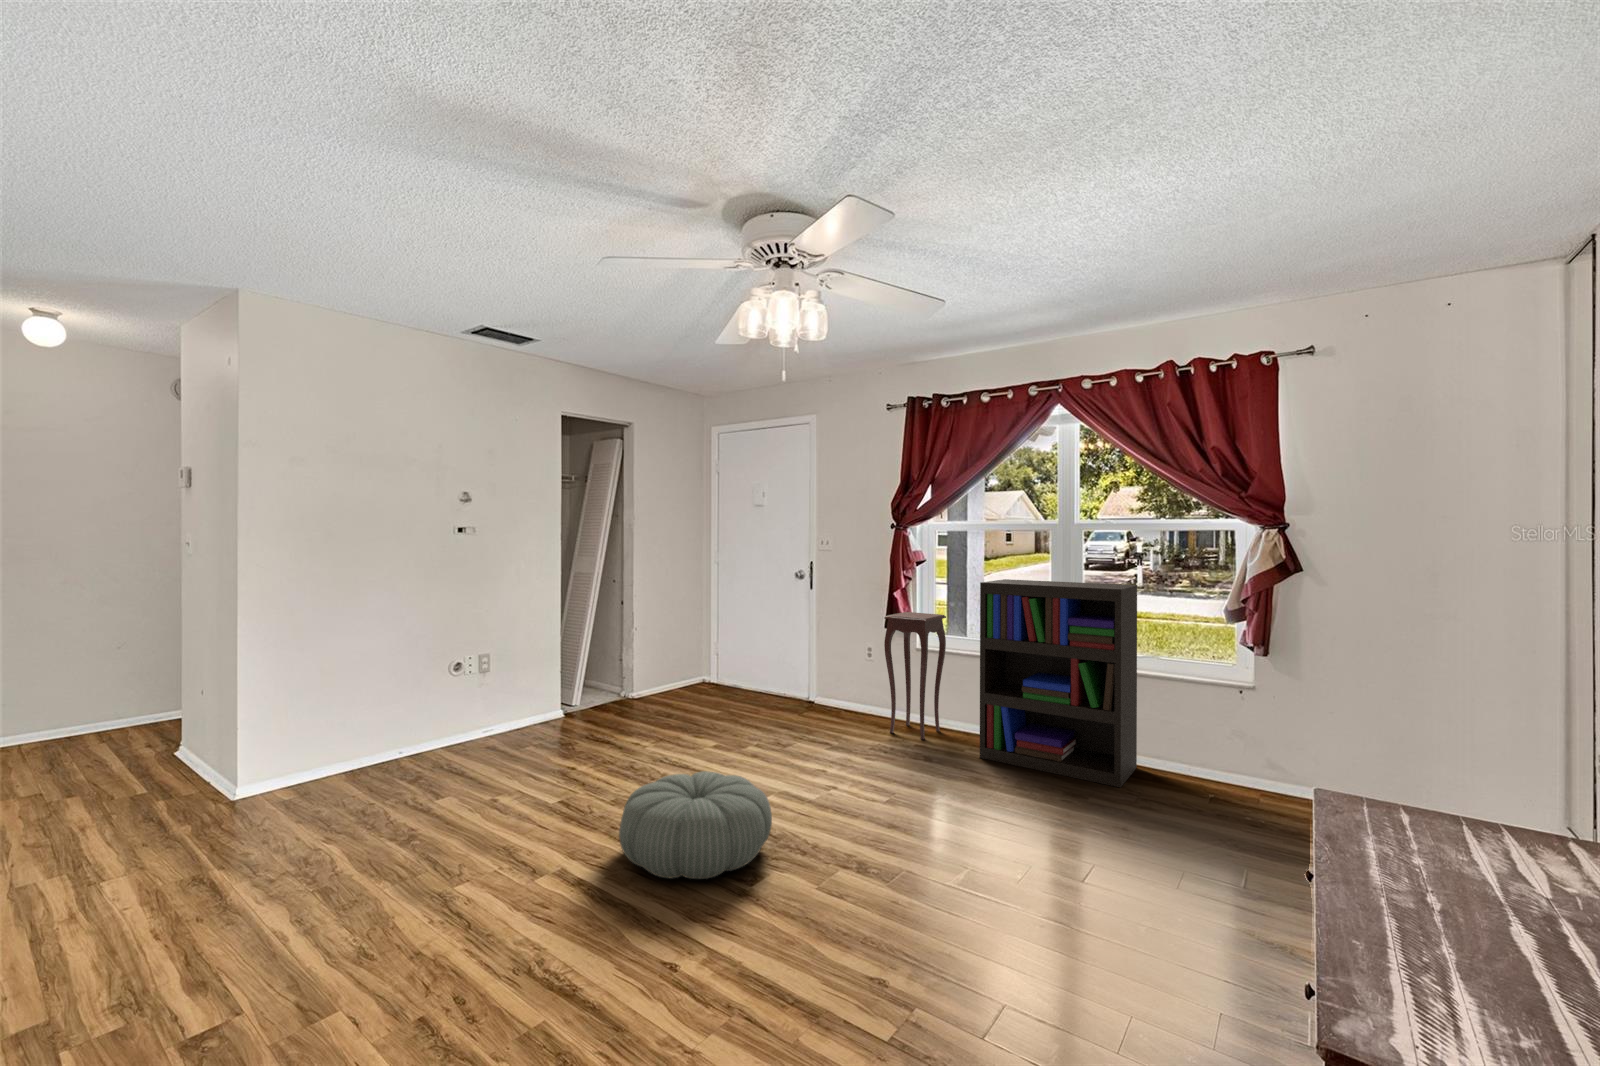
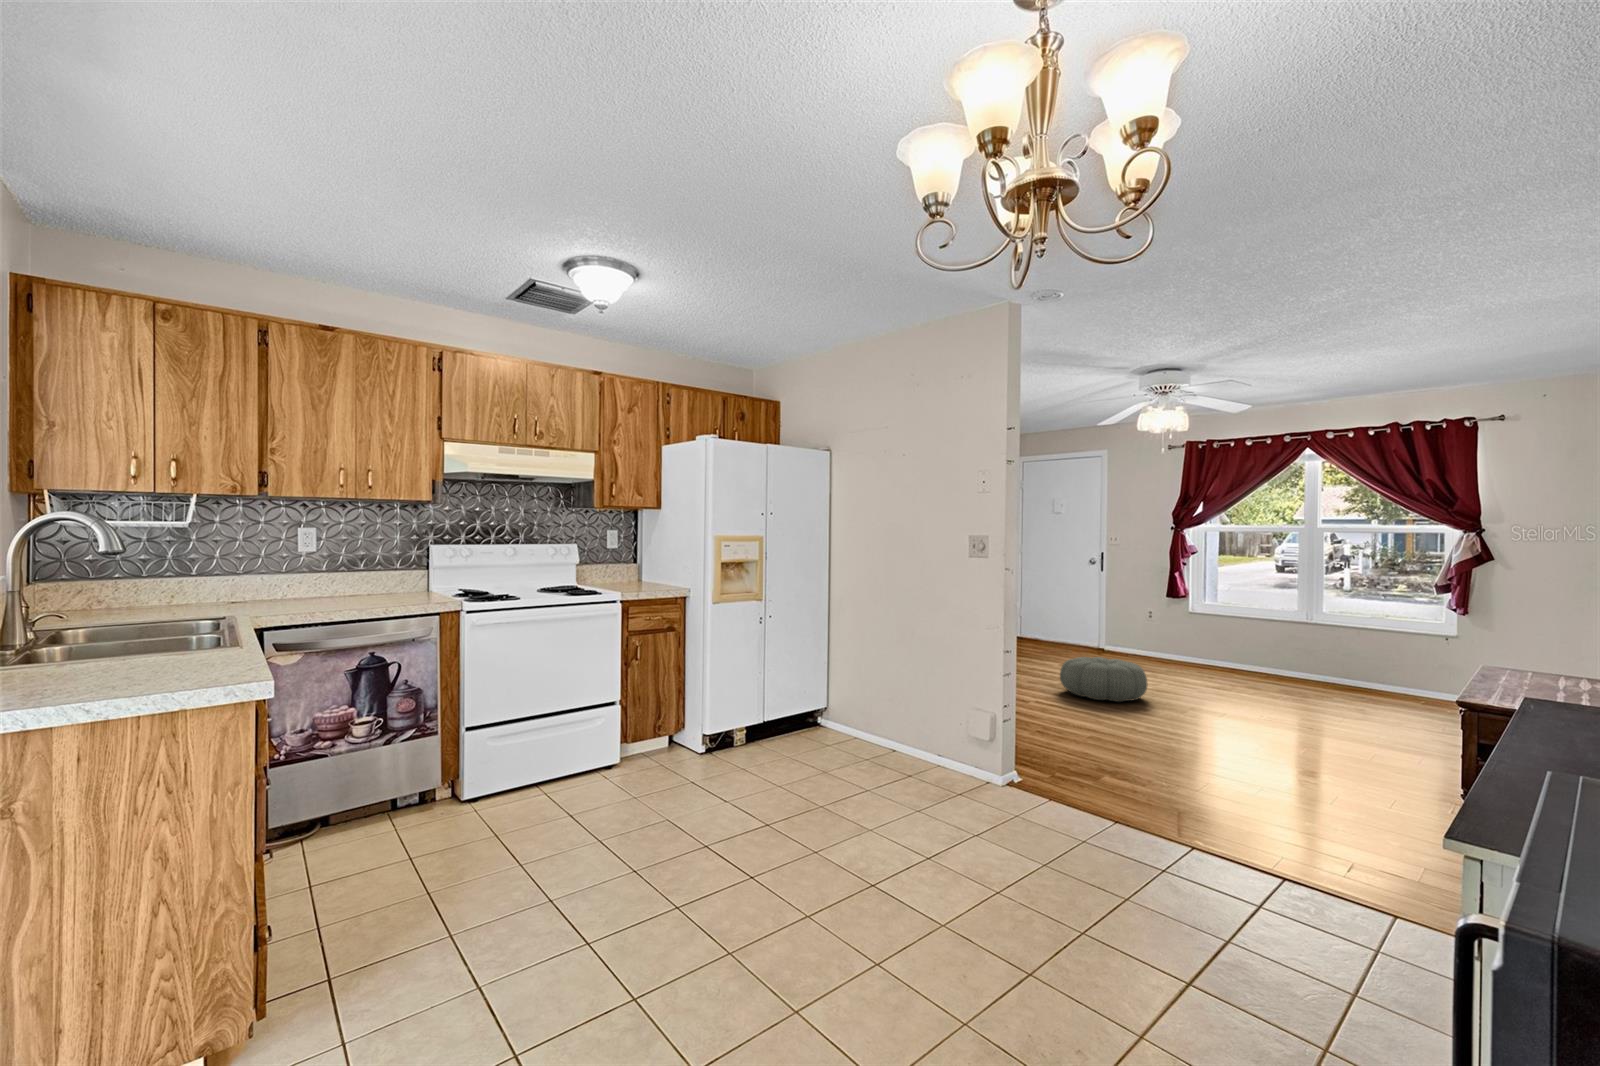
bookshelf: present [980,579,1137,787] -> none [1248,565,1368,695]
side table: present [884,612,946,739] -> none [1170,587,1215,670]

